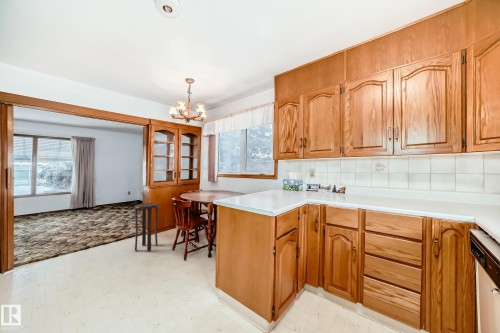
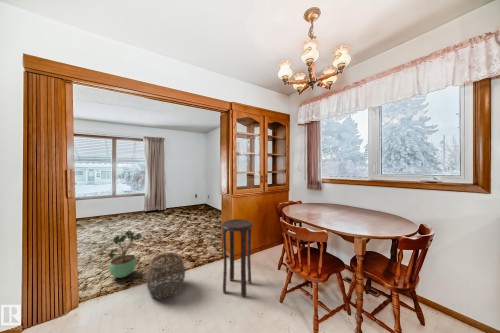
potted plant: none [39,215,69,251] -> present [109,231,141,278]
woven basket: none [73,229,107,258] -> present [146,253,185,299]

